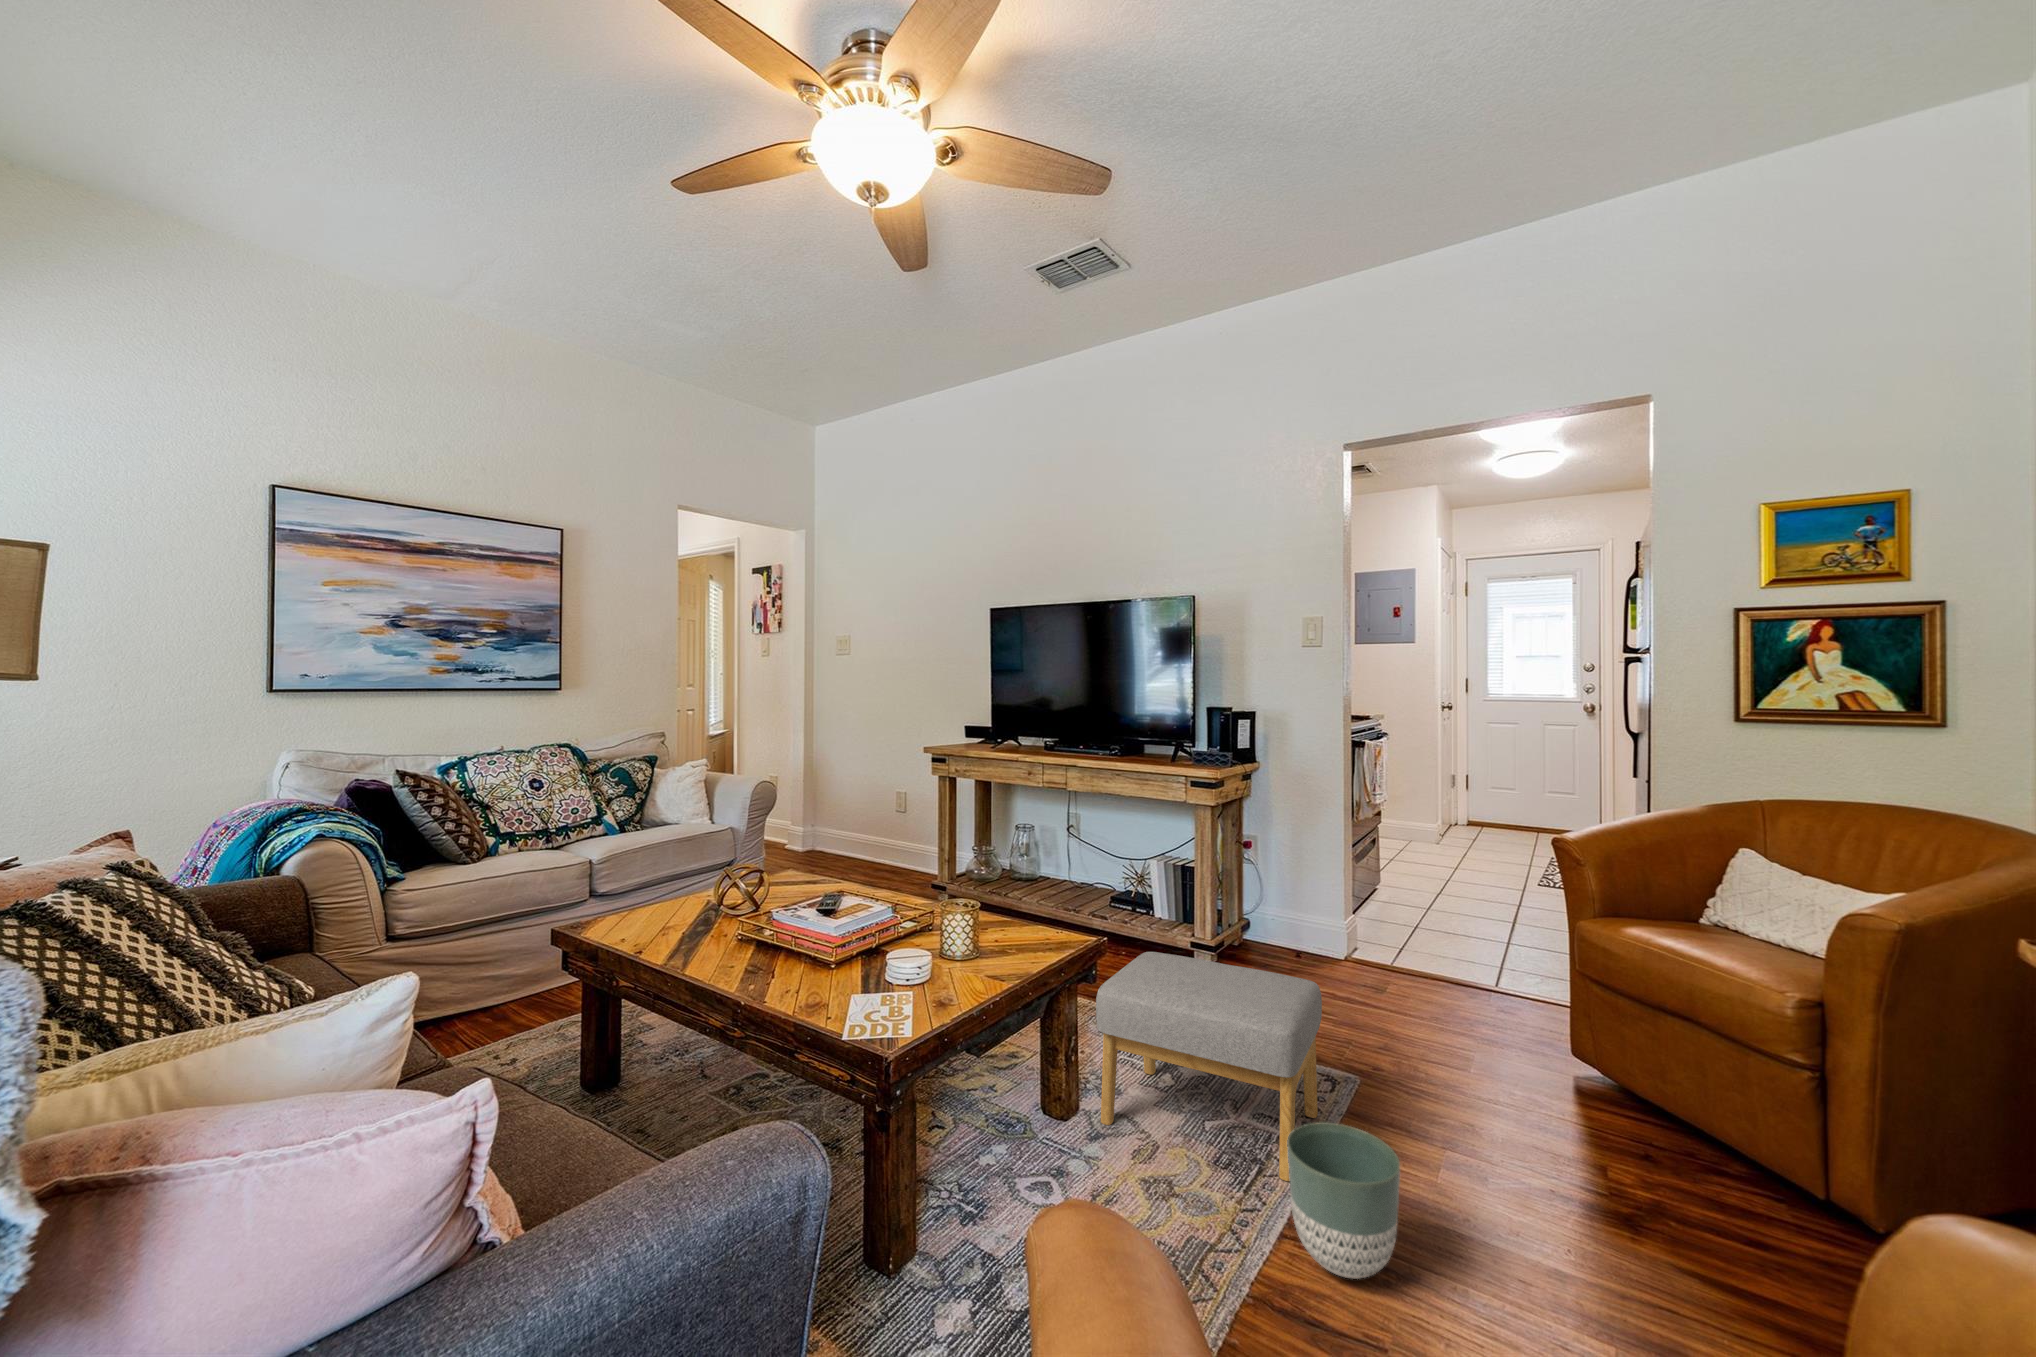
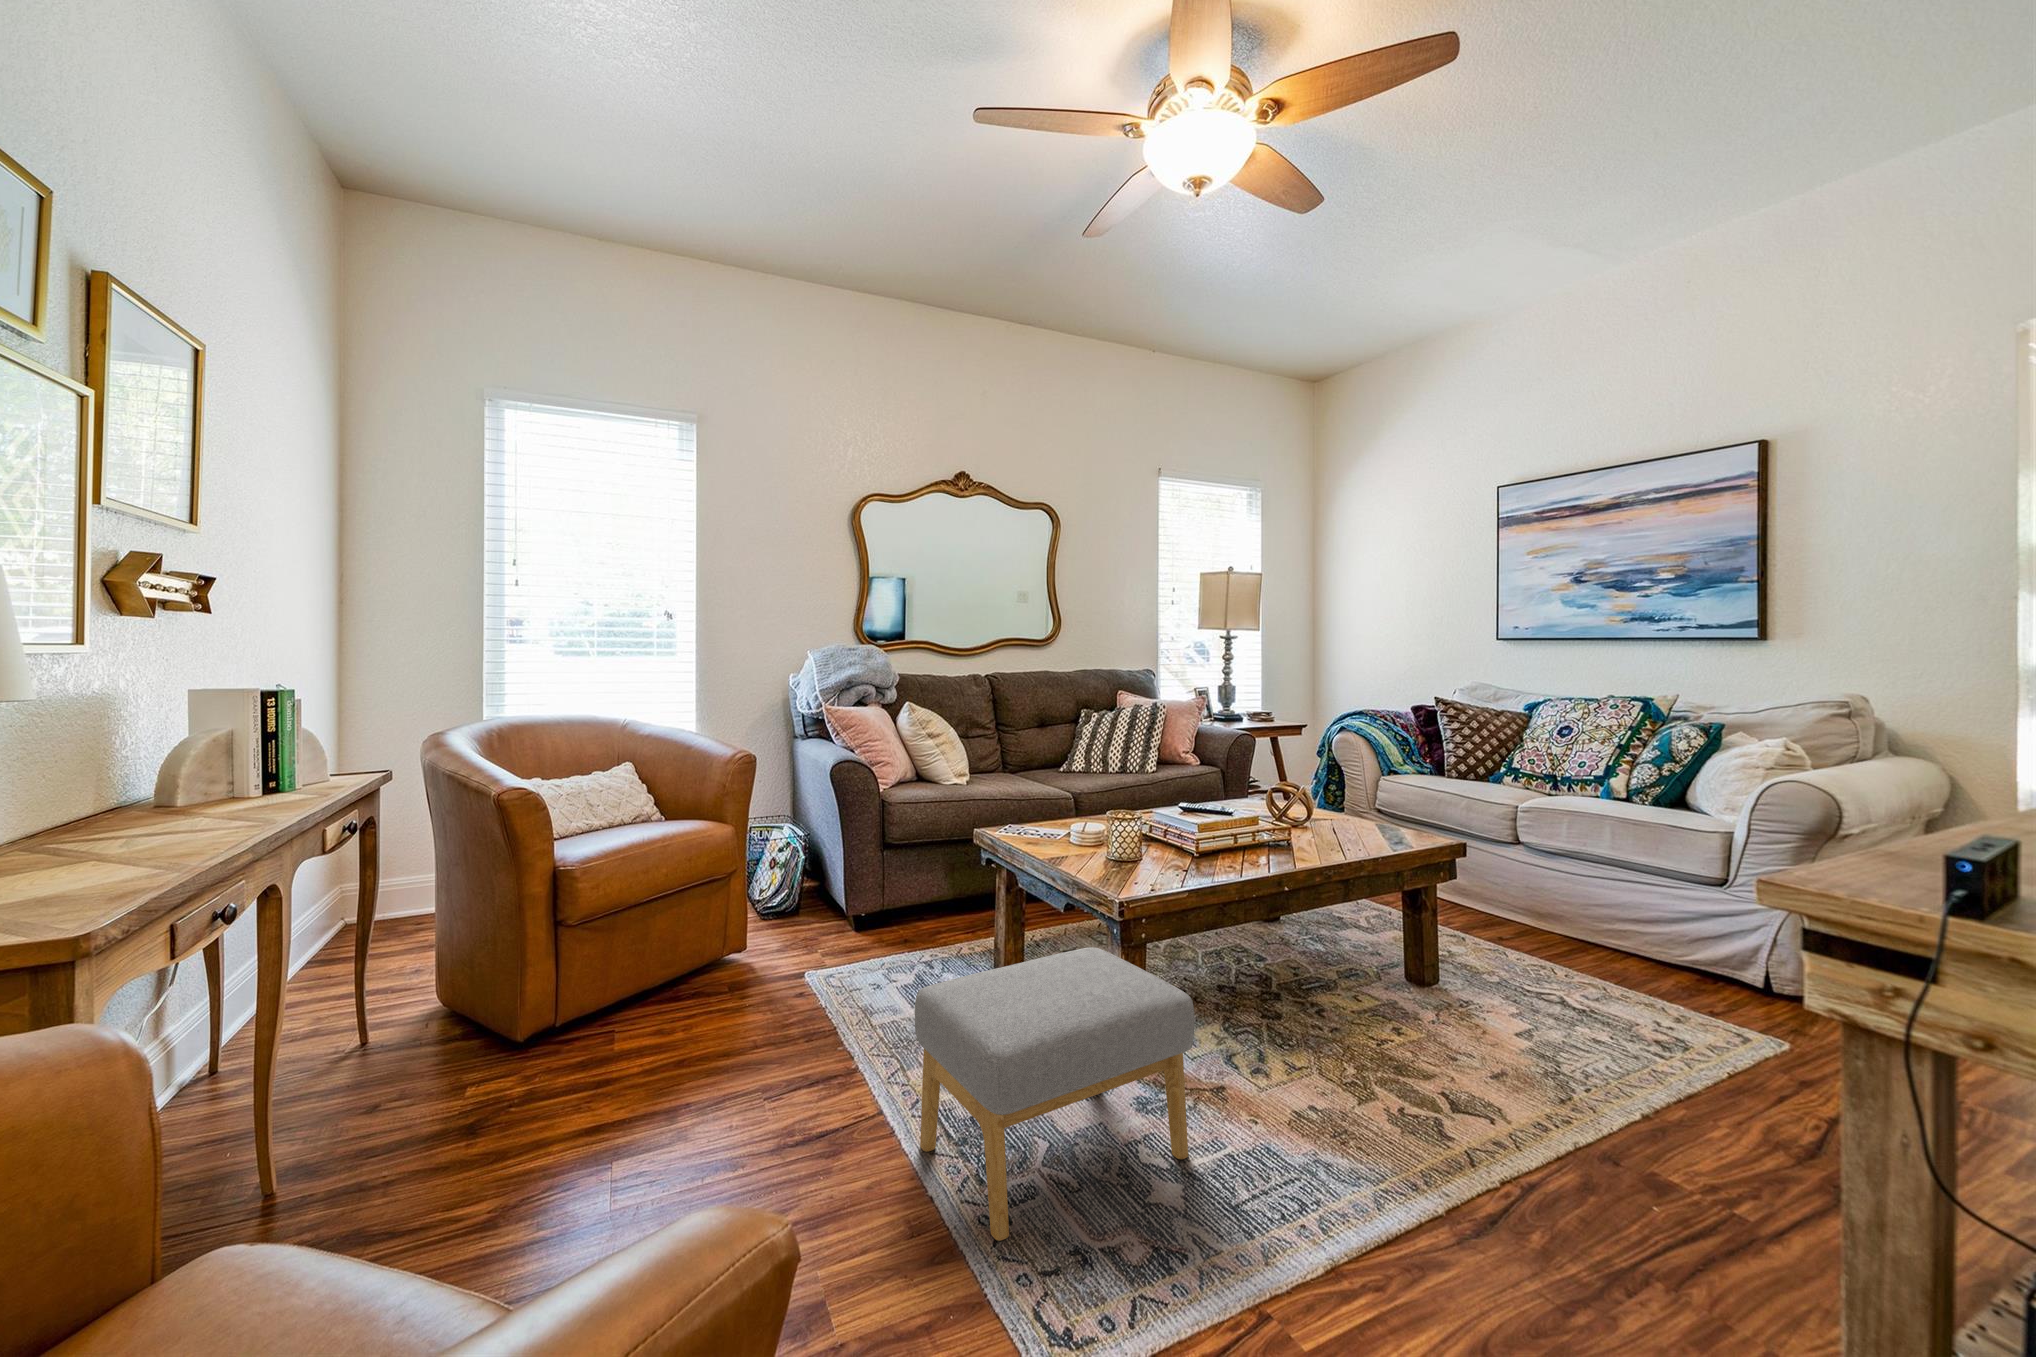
planter: present [1288,1122,1400,1279] -> none [778,1004,869,1125]

